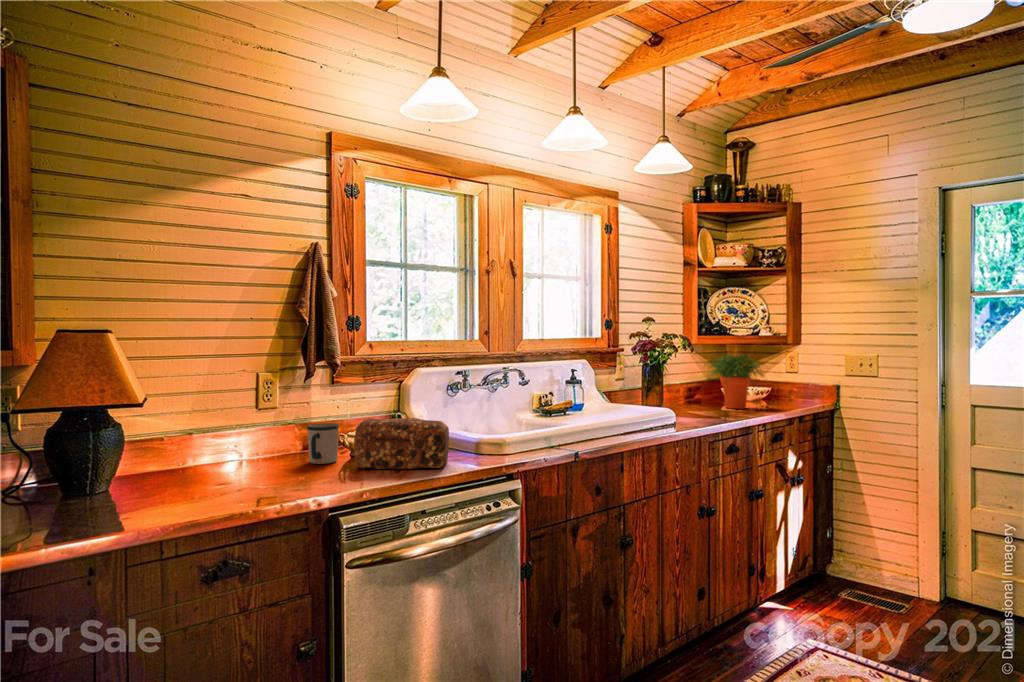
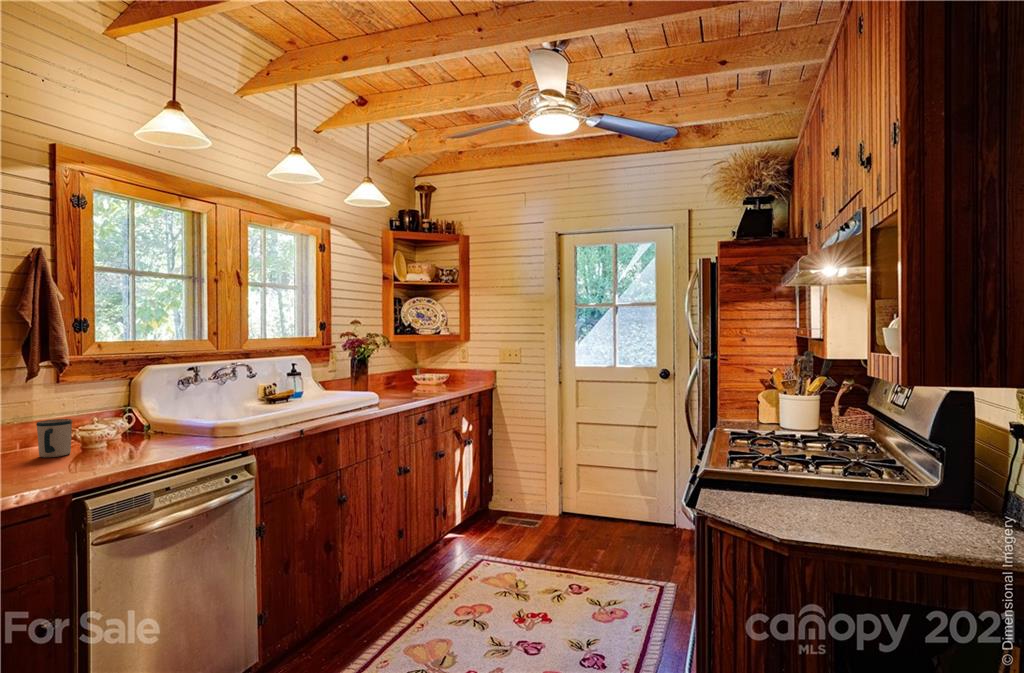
potted plant: present [707,354,764,409] -> none [399,348,449,391]
bread loaf: present [354,418,449,469] -> none [95,409,189,457]

